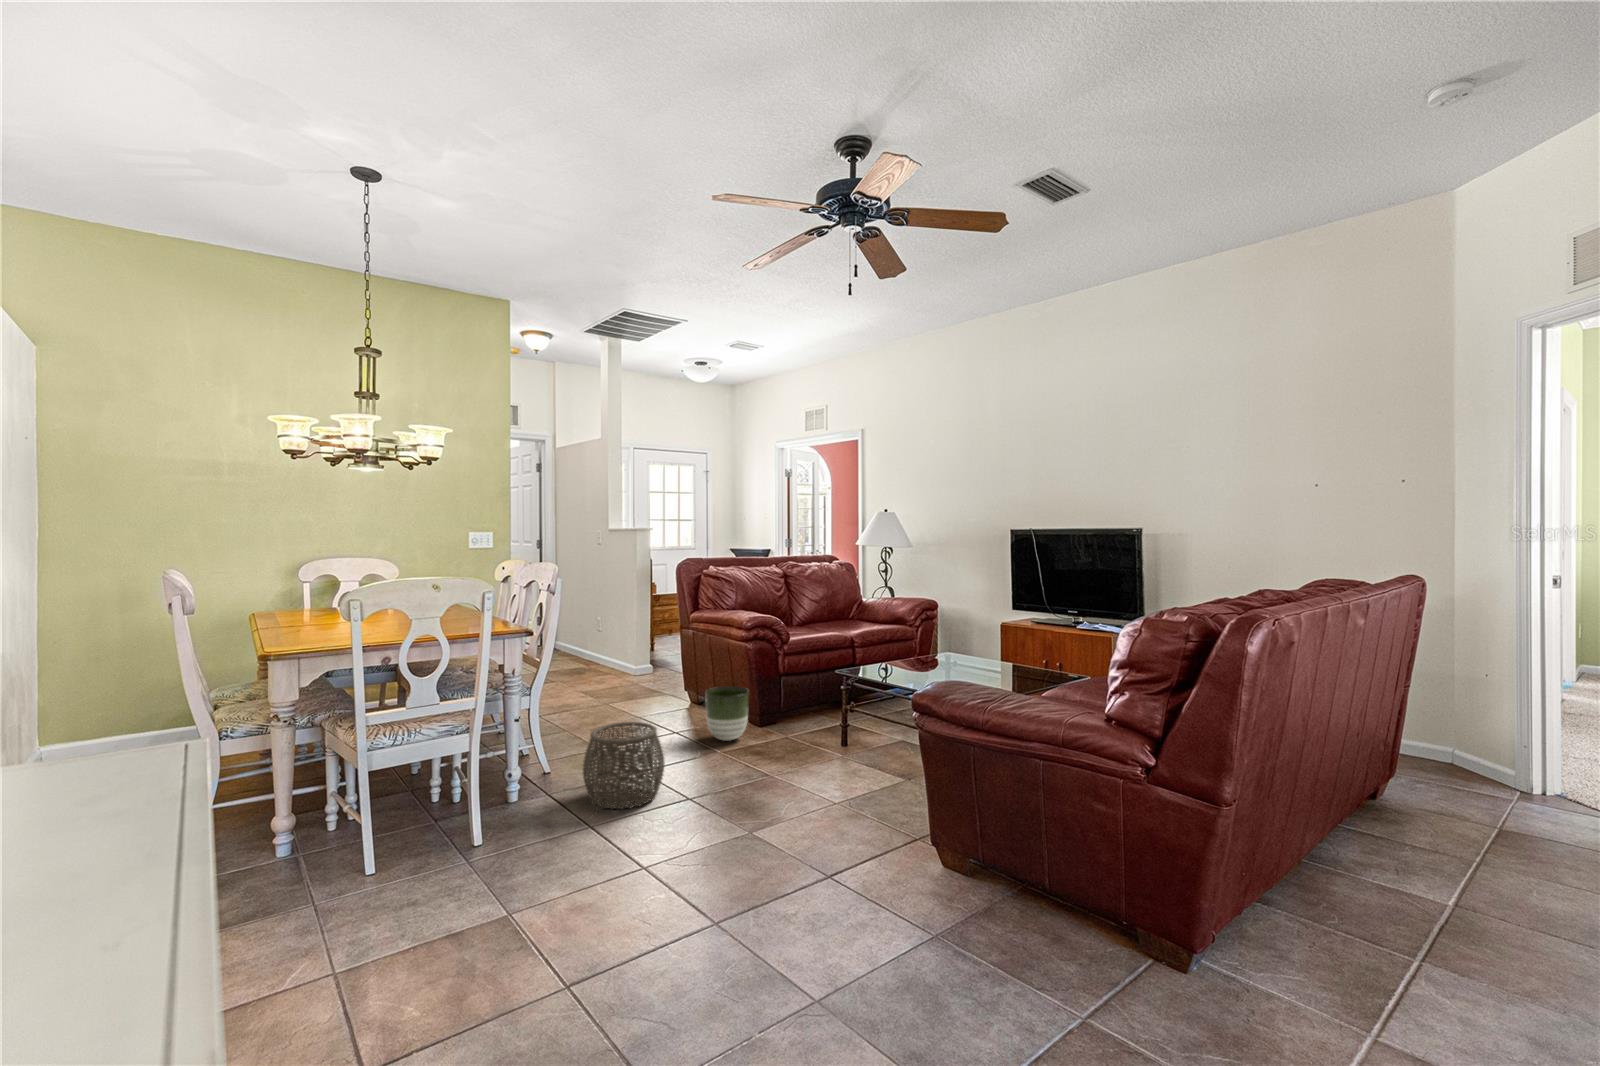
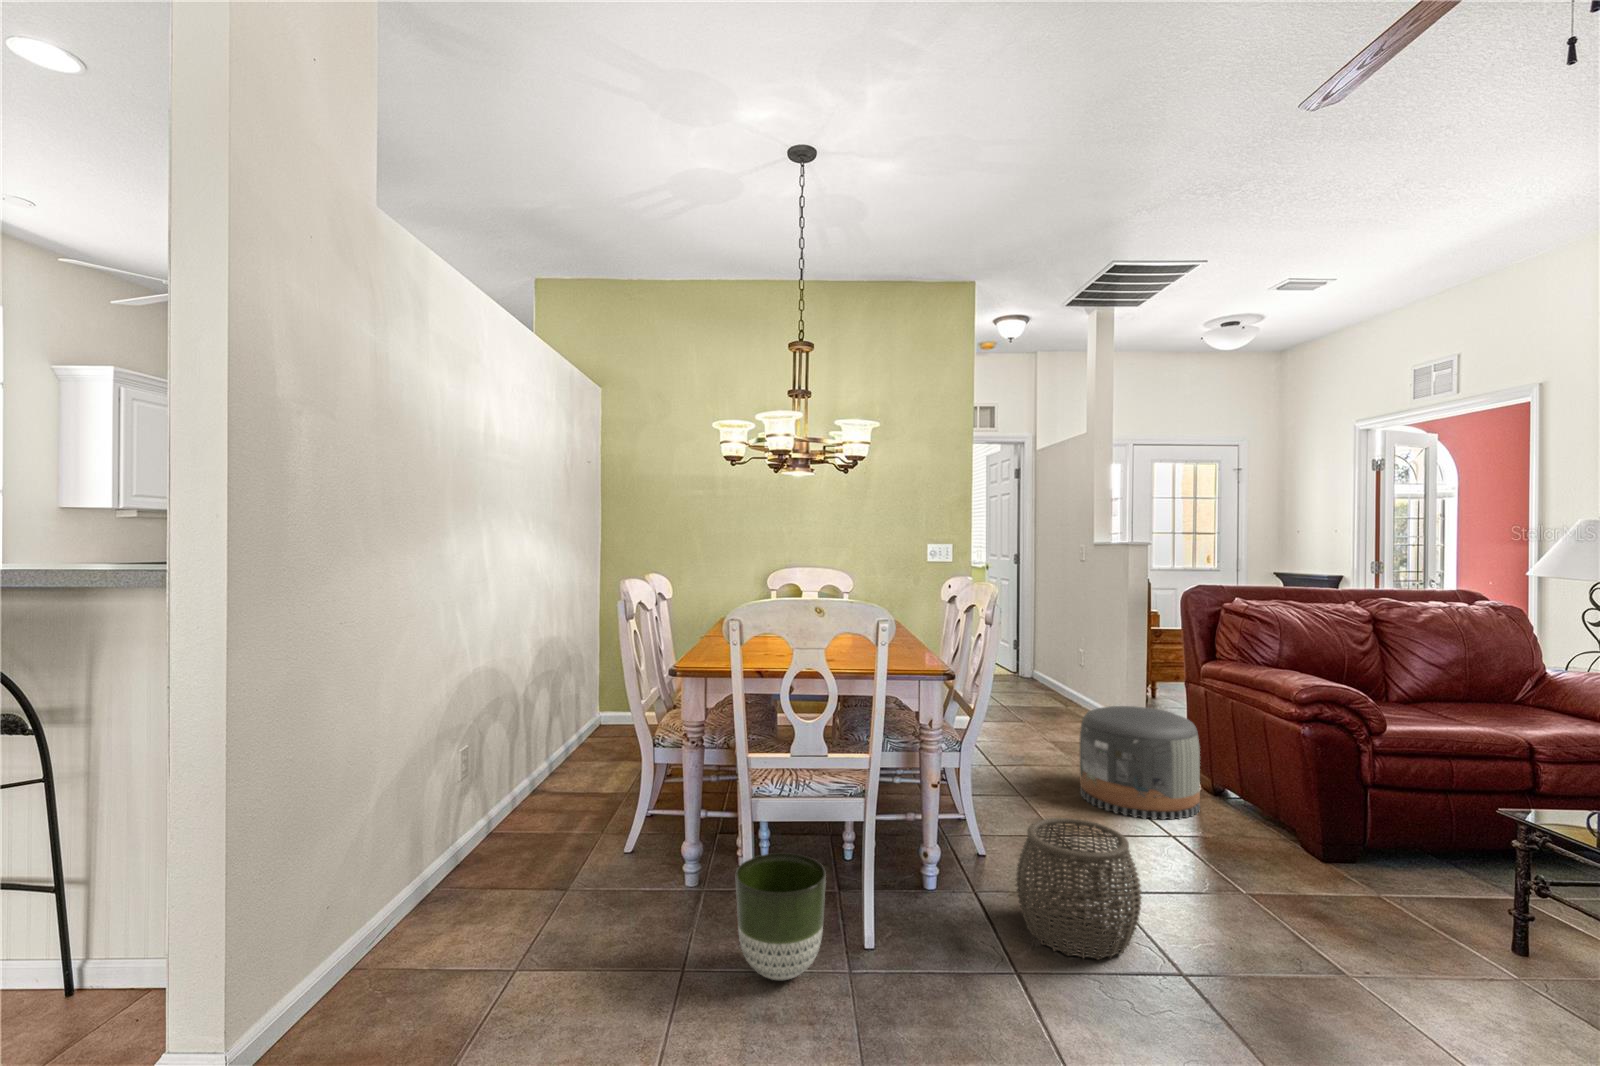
pouf: none [609,650,691,727] -> present [1080,706,1200,820]
planter: present [705,686,749,741] -> present [736,853,826,980]

